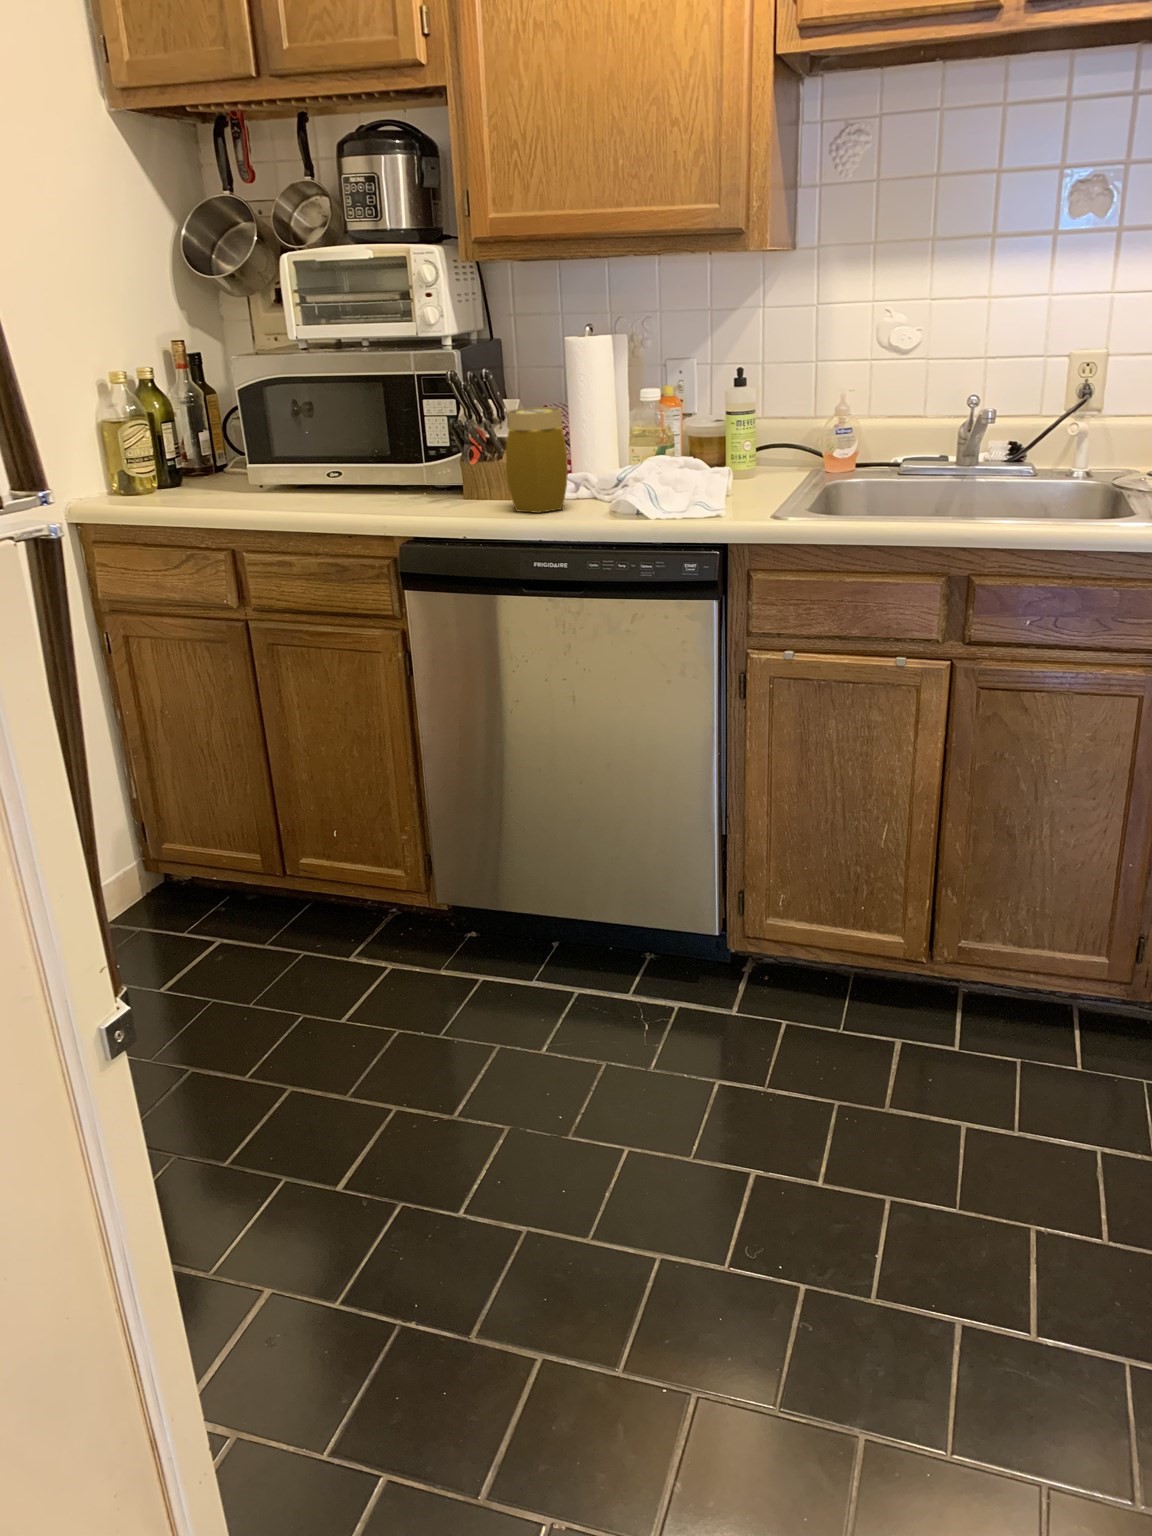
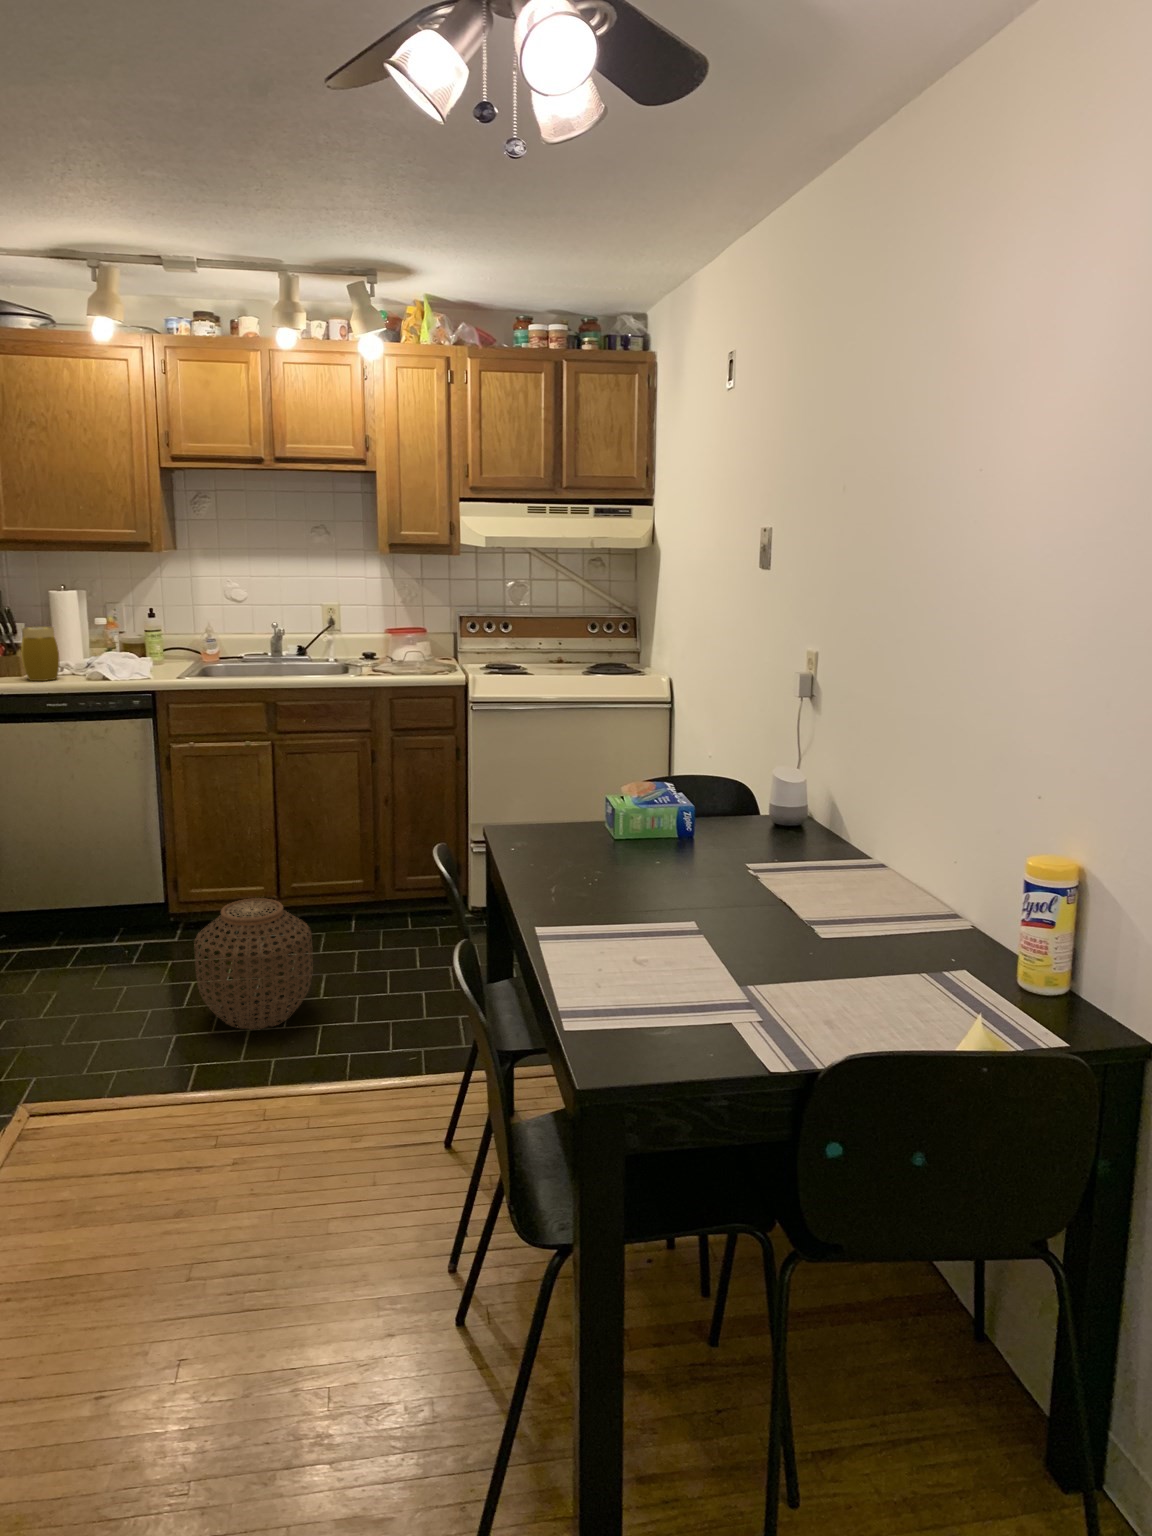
woven basket: none [766,1066,1038,1374] -> present [194,898,313,1029]

